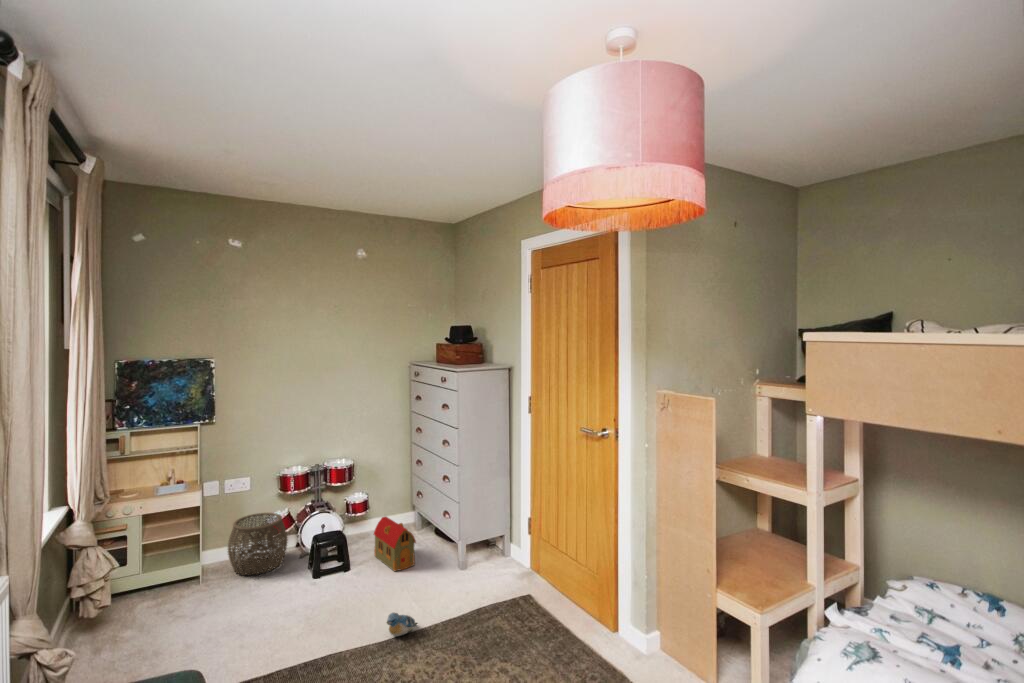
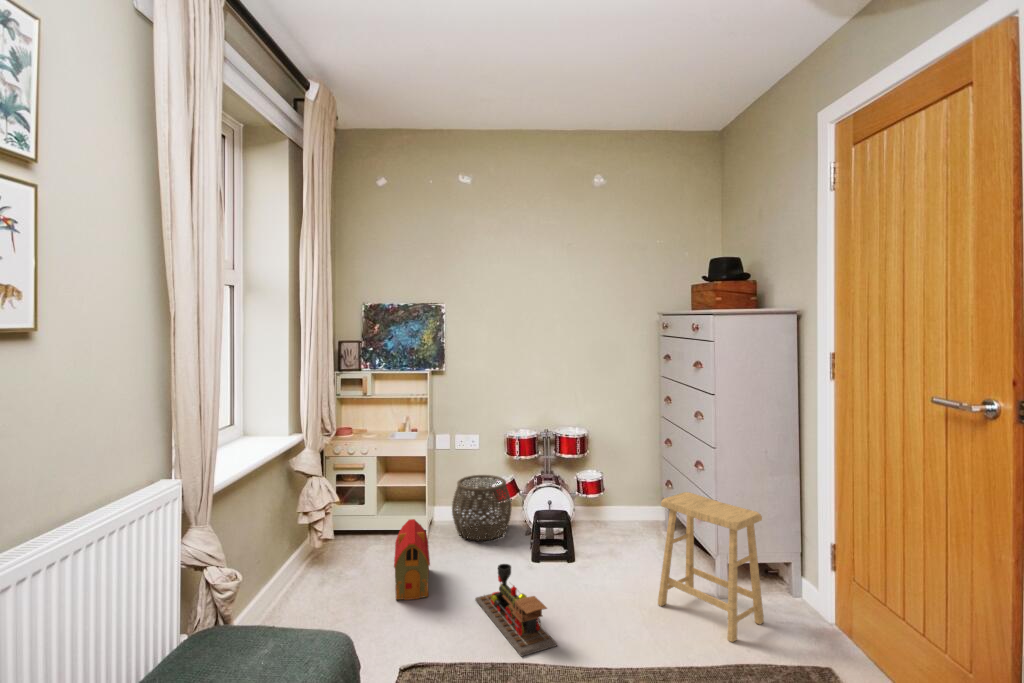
footstool: none [420,503,492,604] -> present [658,492,764,642]
toy house: present [374,517,416,571] -> present [394,519,430,600]
toy train: none [270,587,351,656] -> present [475,564,557,656]
plush toy: present [387,613,419,636] -> none [602,625,647,659]

